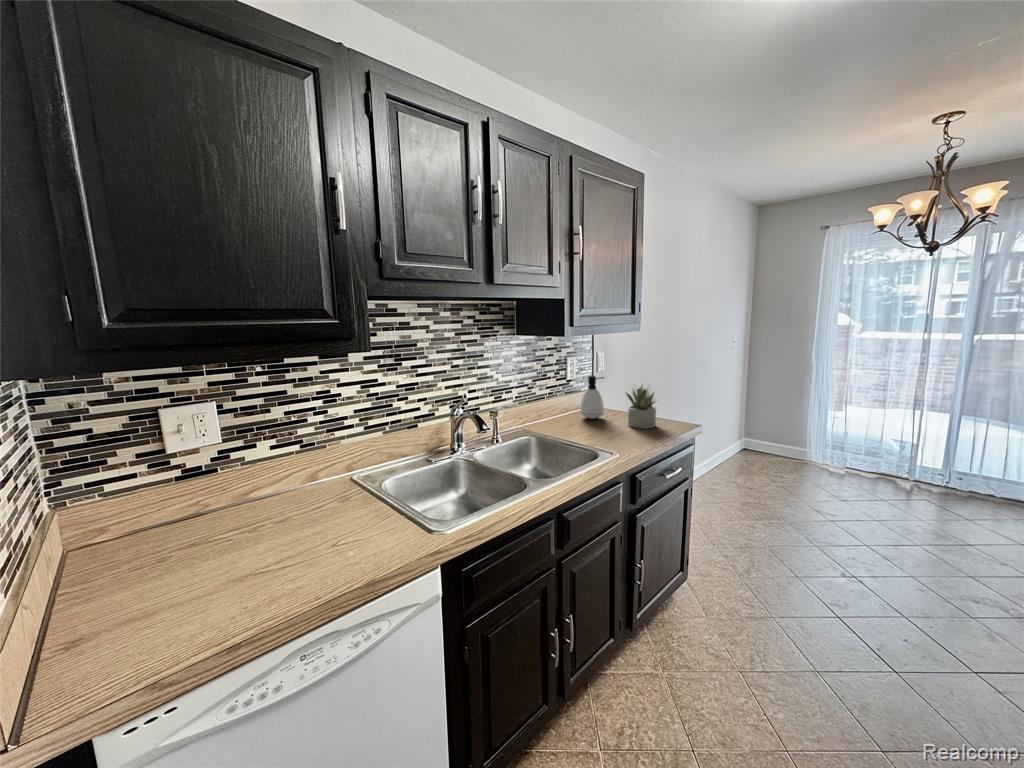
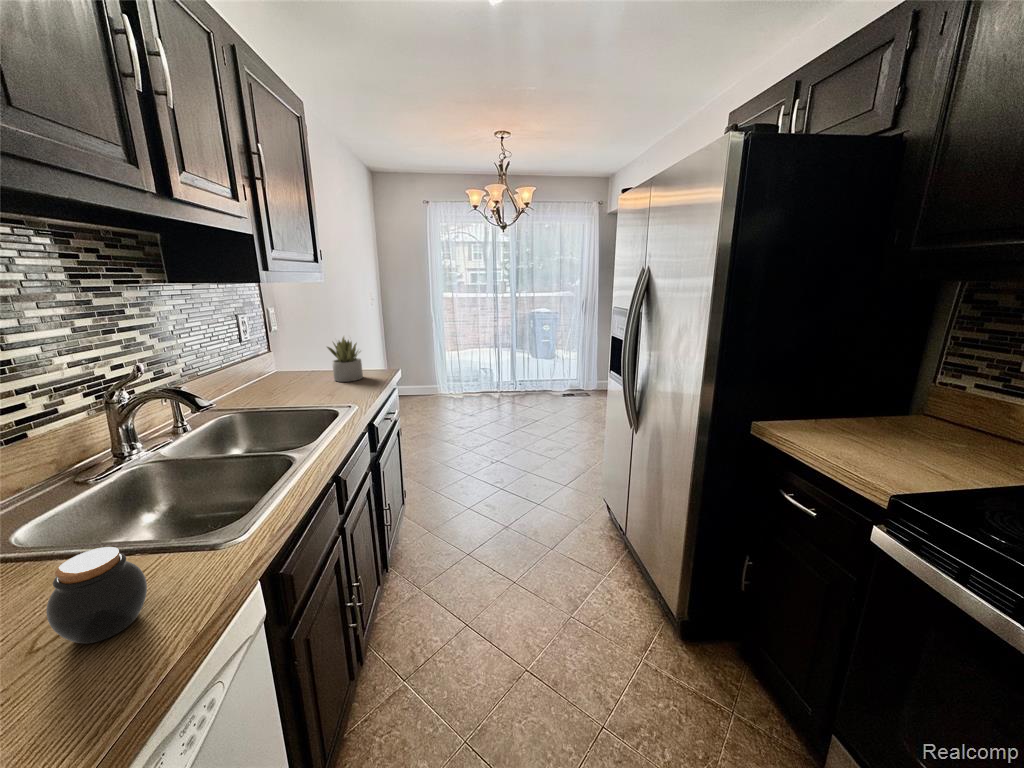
soap dispenser: present [581,376,604,419] -> none [270,334,300,383]
jar: none [336,504,379,557] -> present [47,547,147,644]

